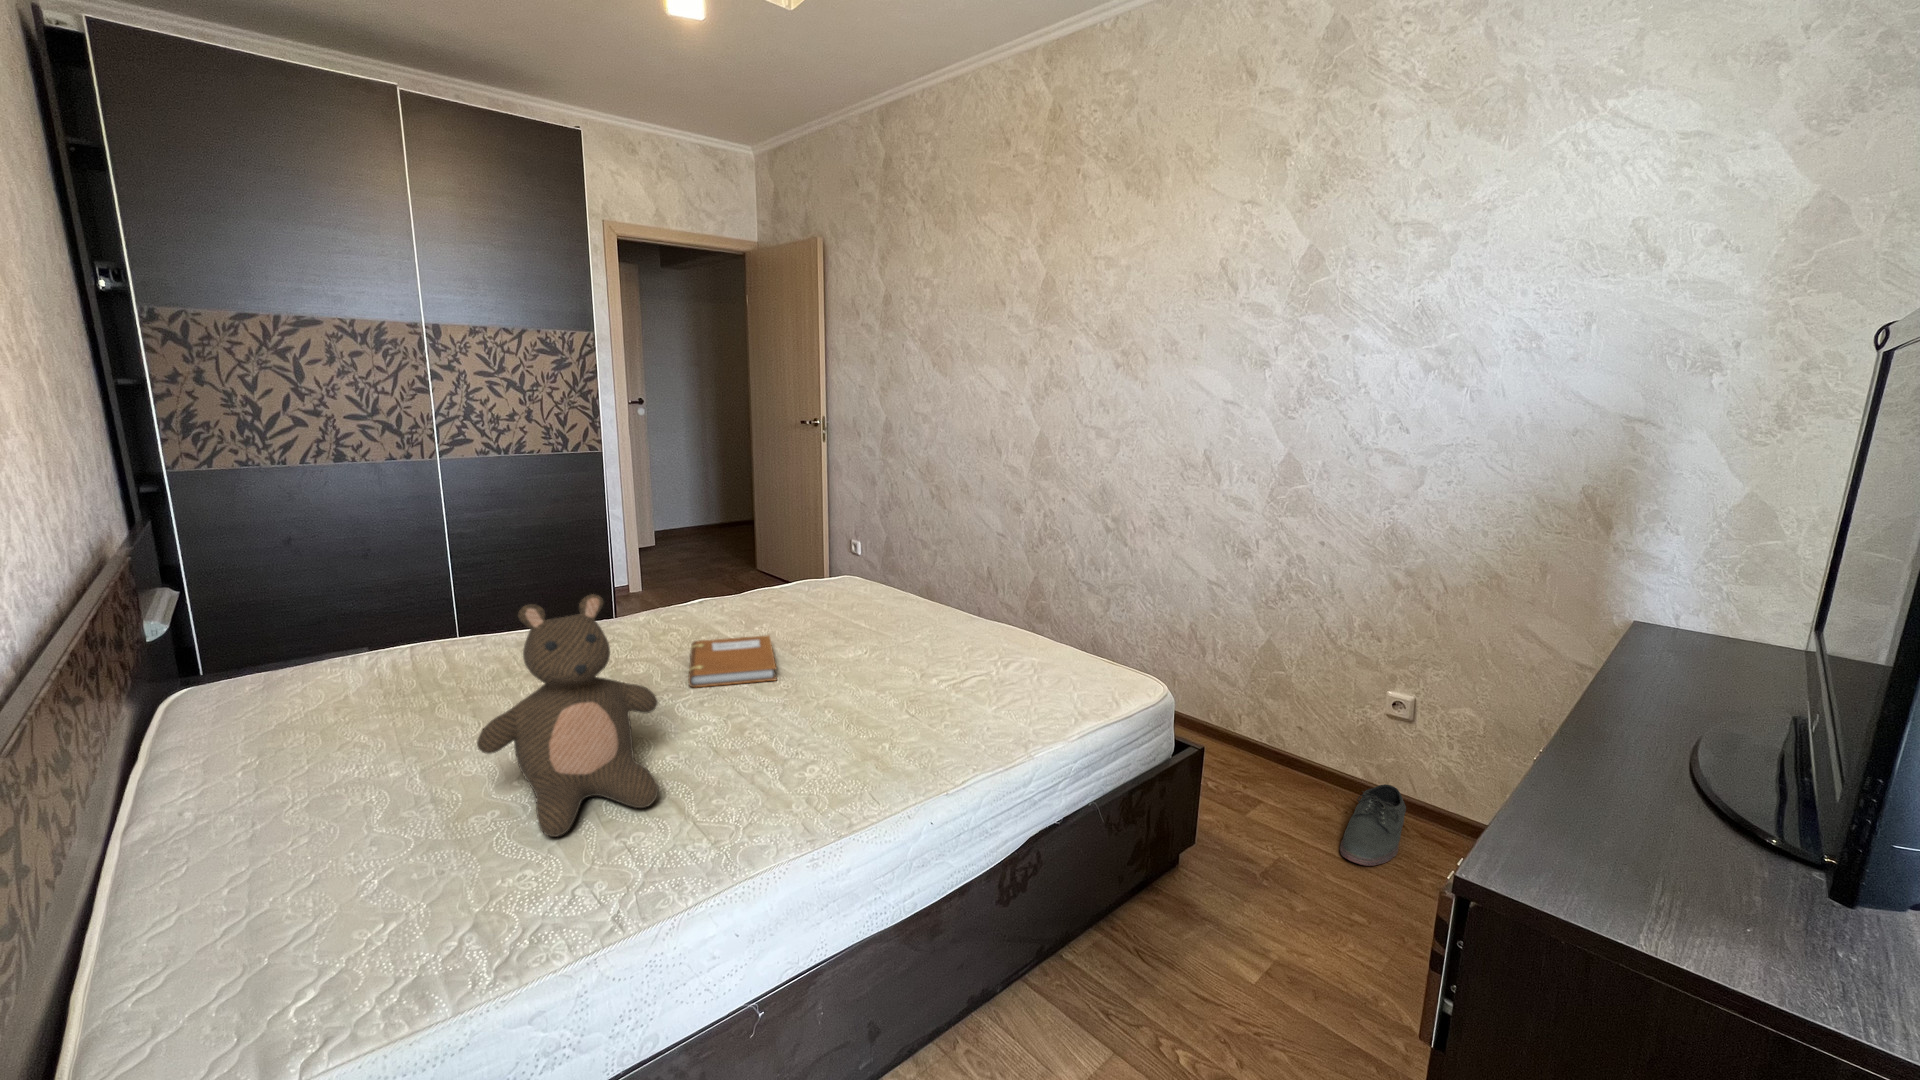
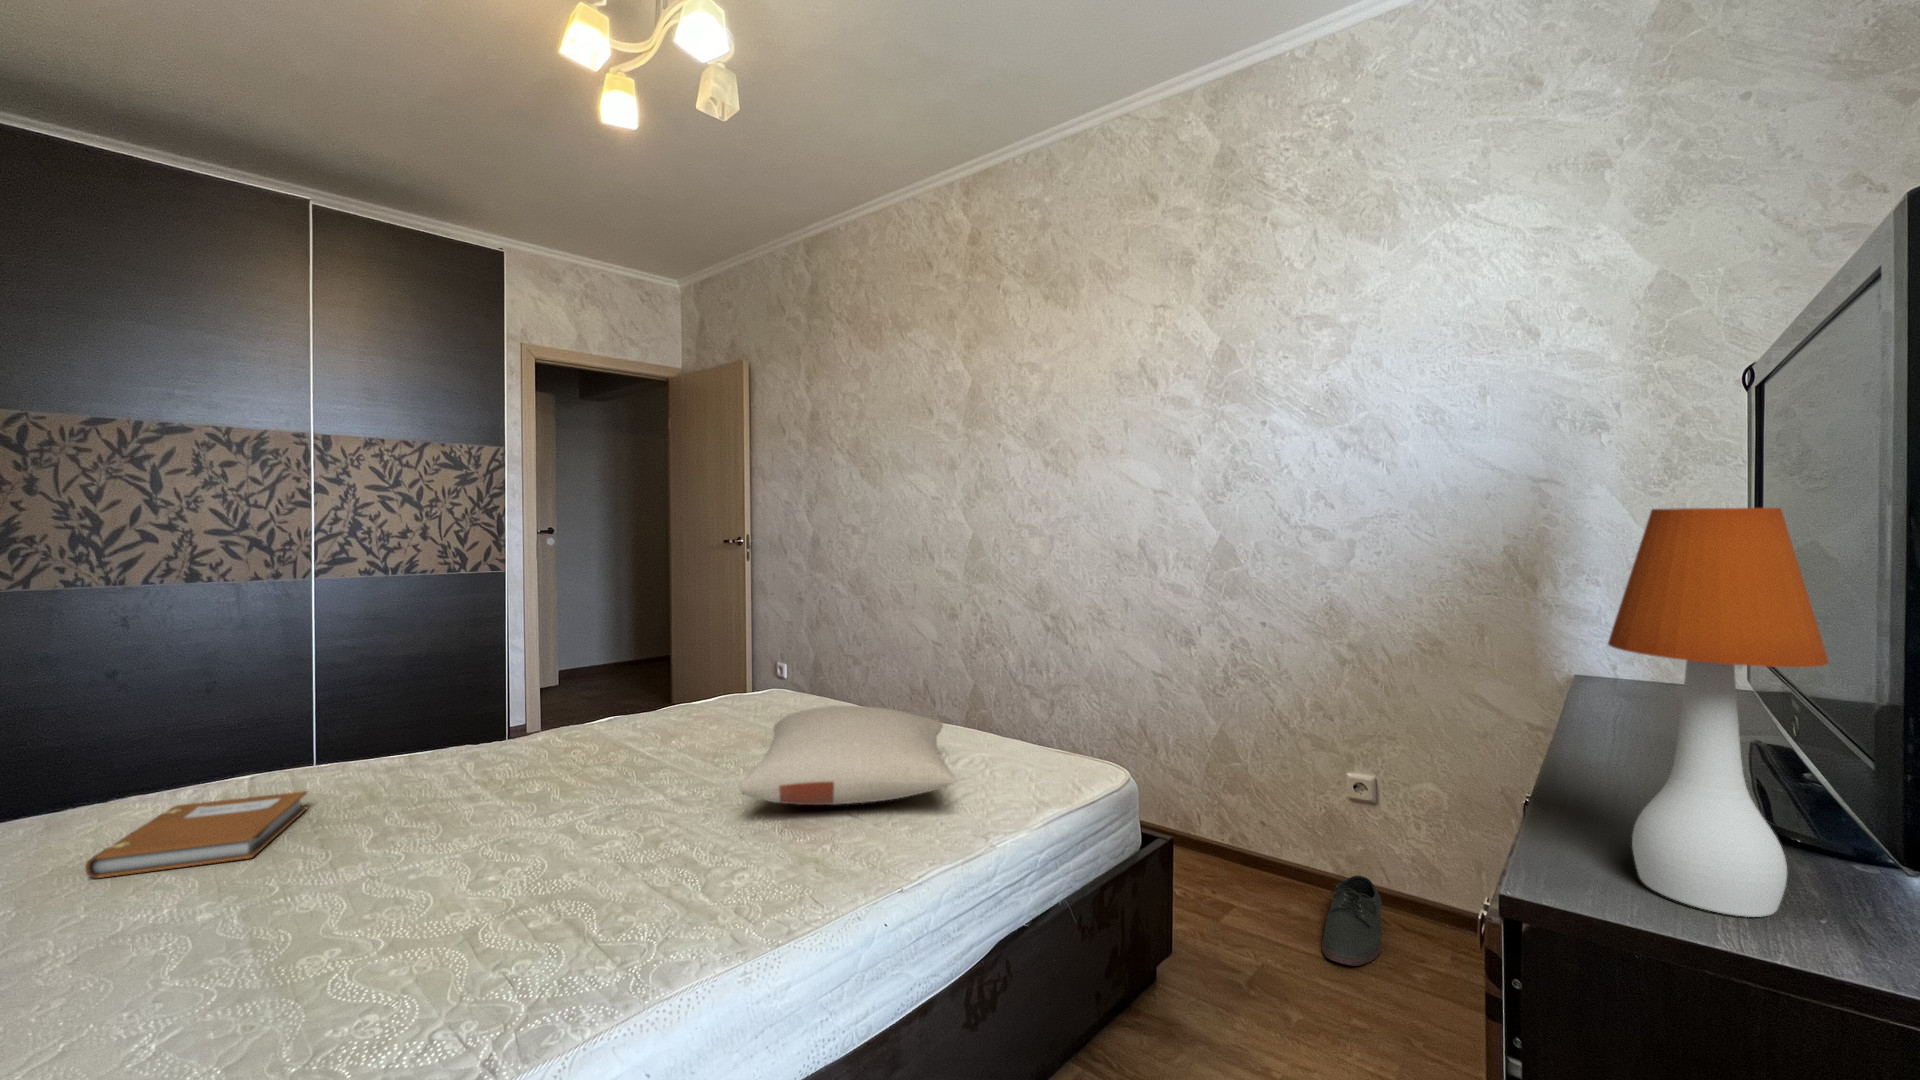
table lamp: none [1591,536,1805,911] -> present [1608,508,1829,917]
stuffed bear: present [477,594,658,837] -> none [317,666,557,970]
pillow: none [809,617,1000,706] -> present [739,706,957,805]
notebook: present [688,635,776,687] -> present [85,791,307,878]

